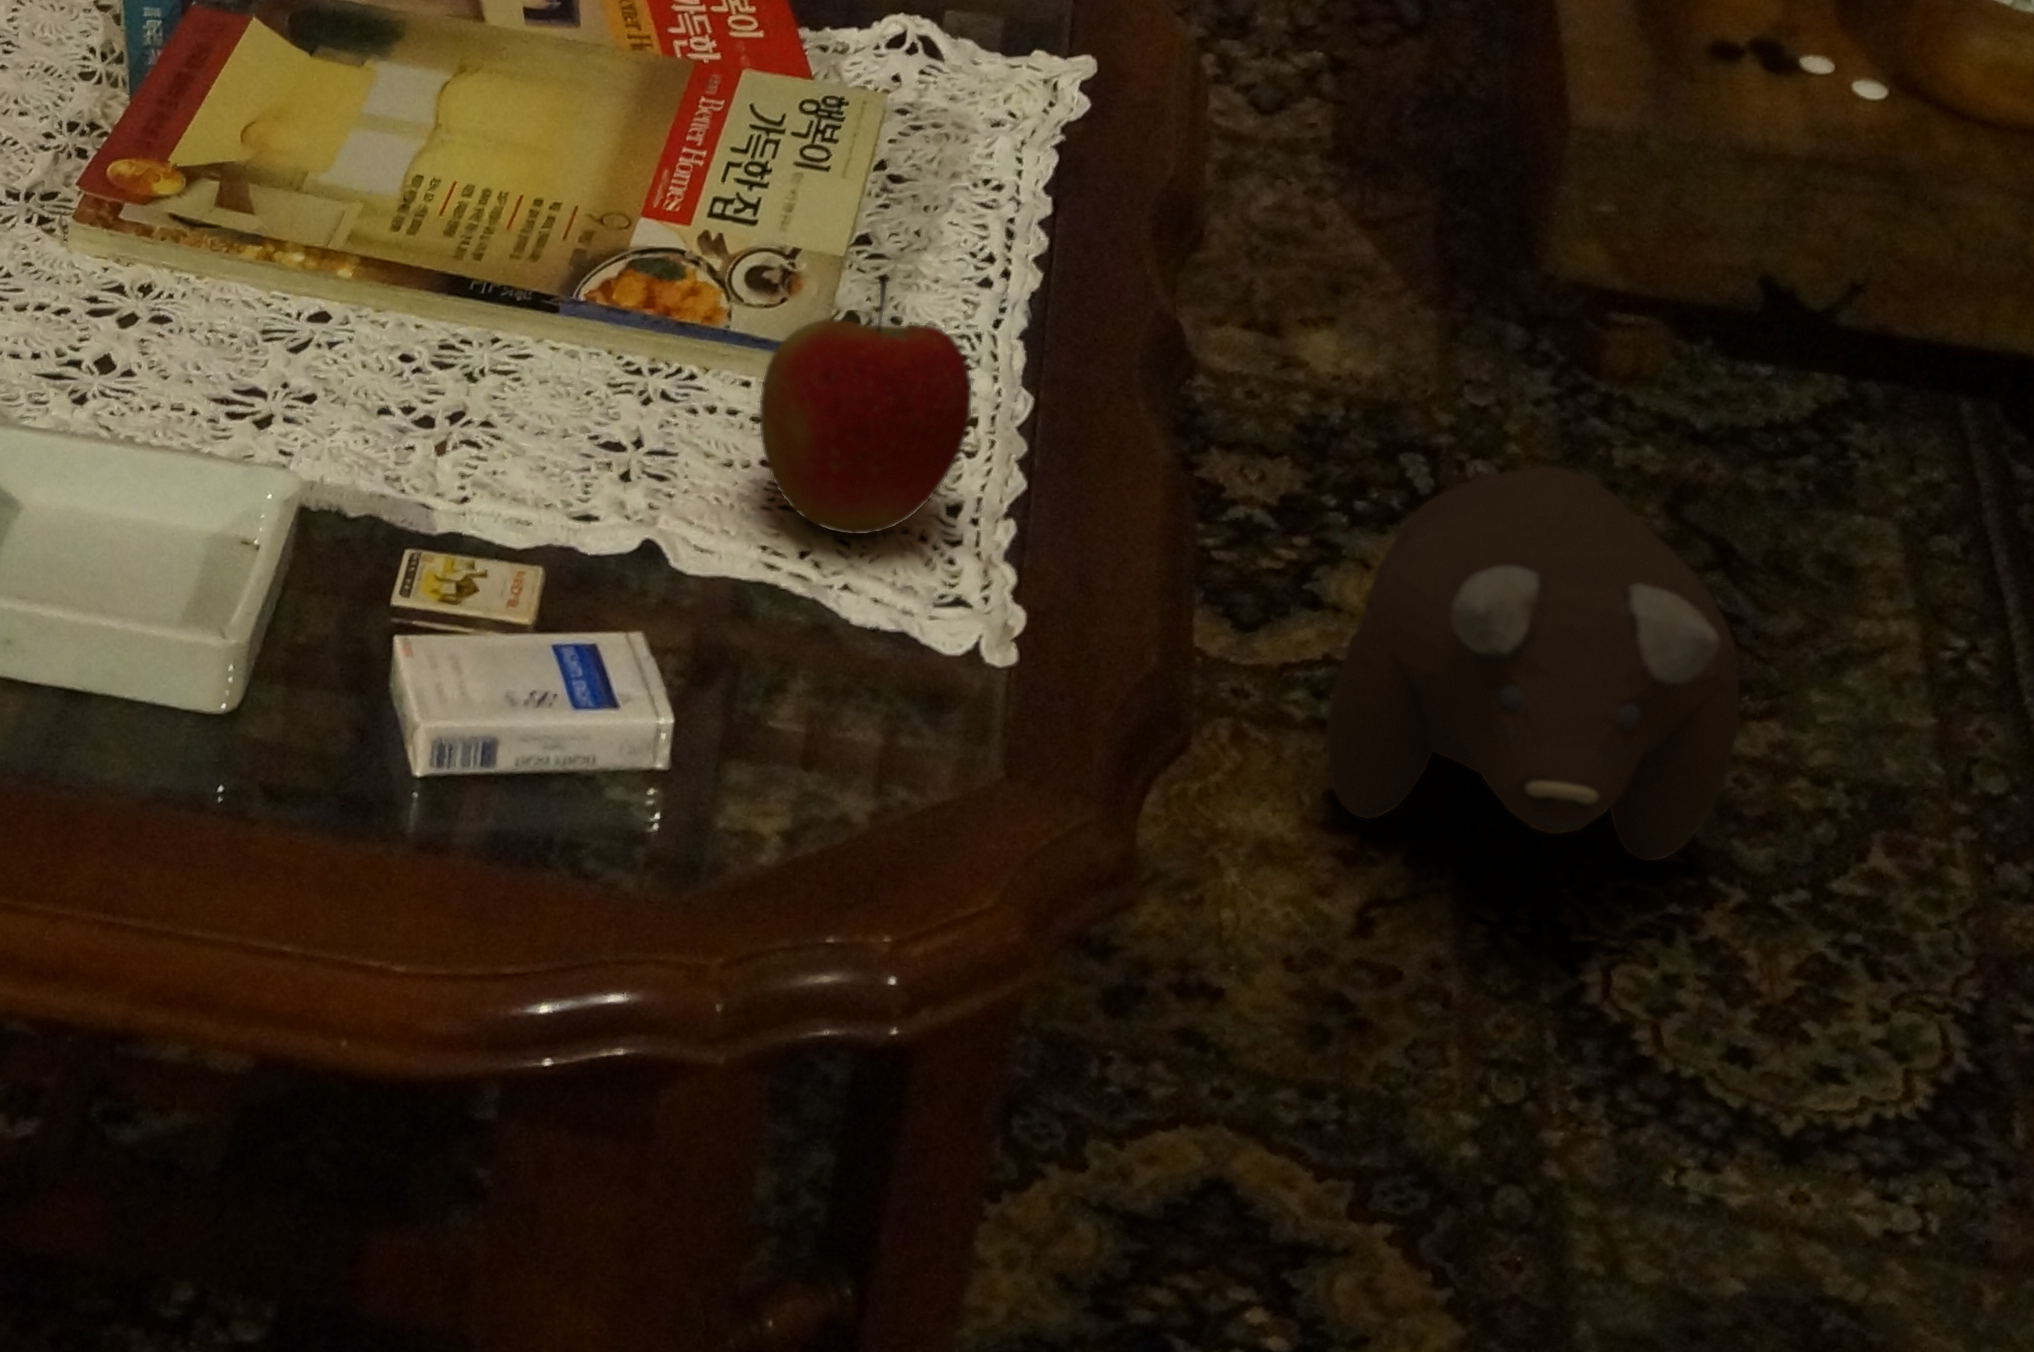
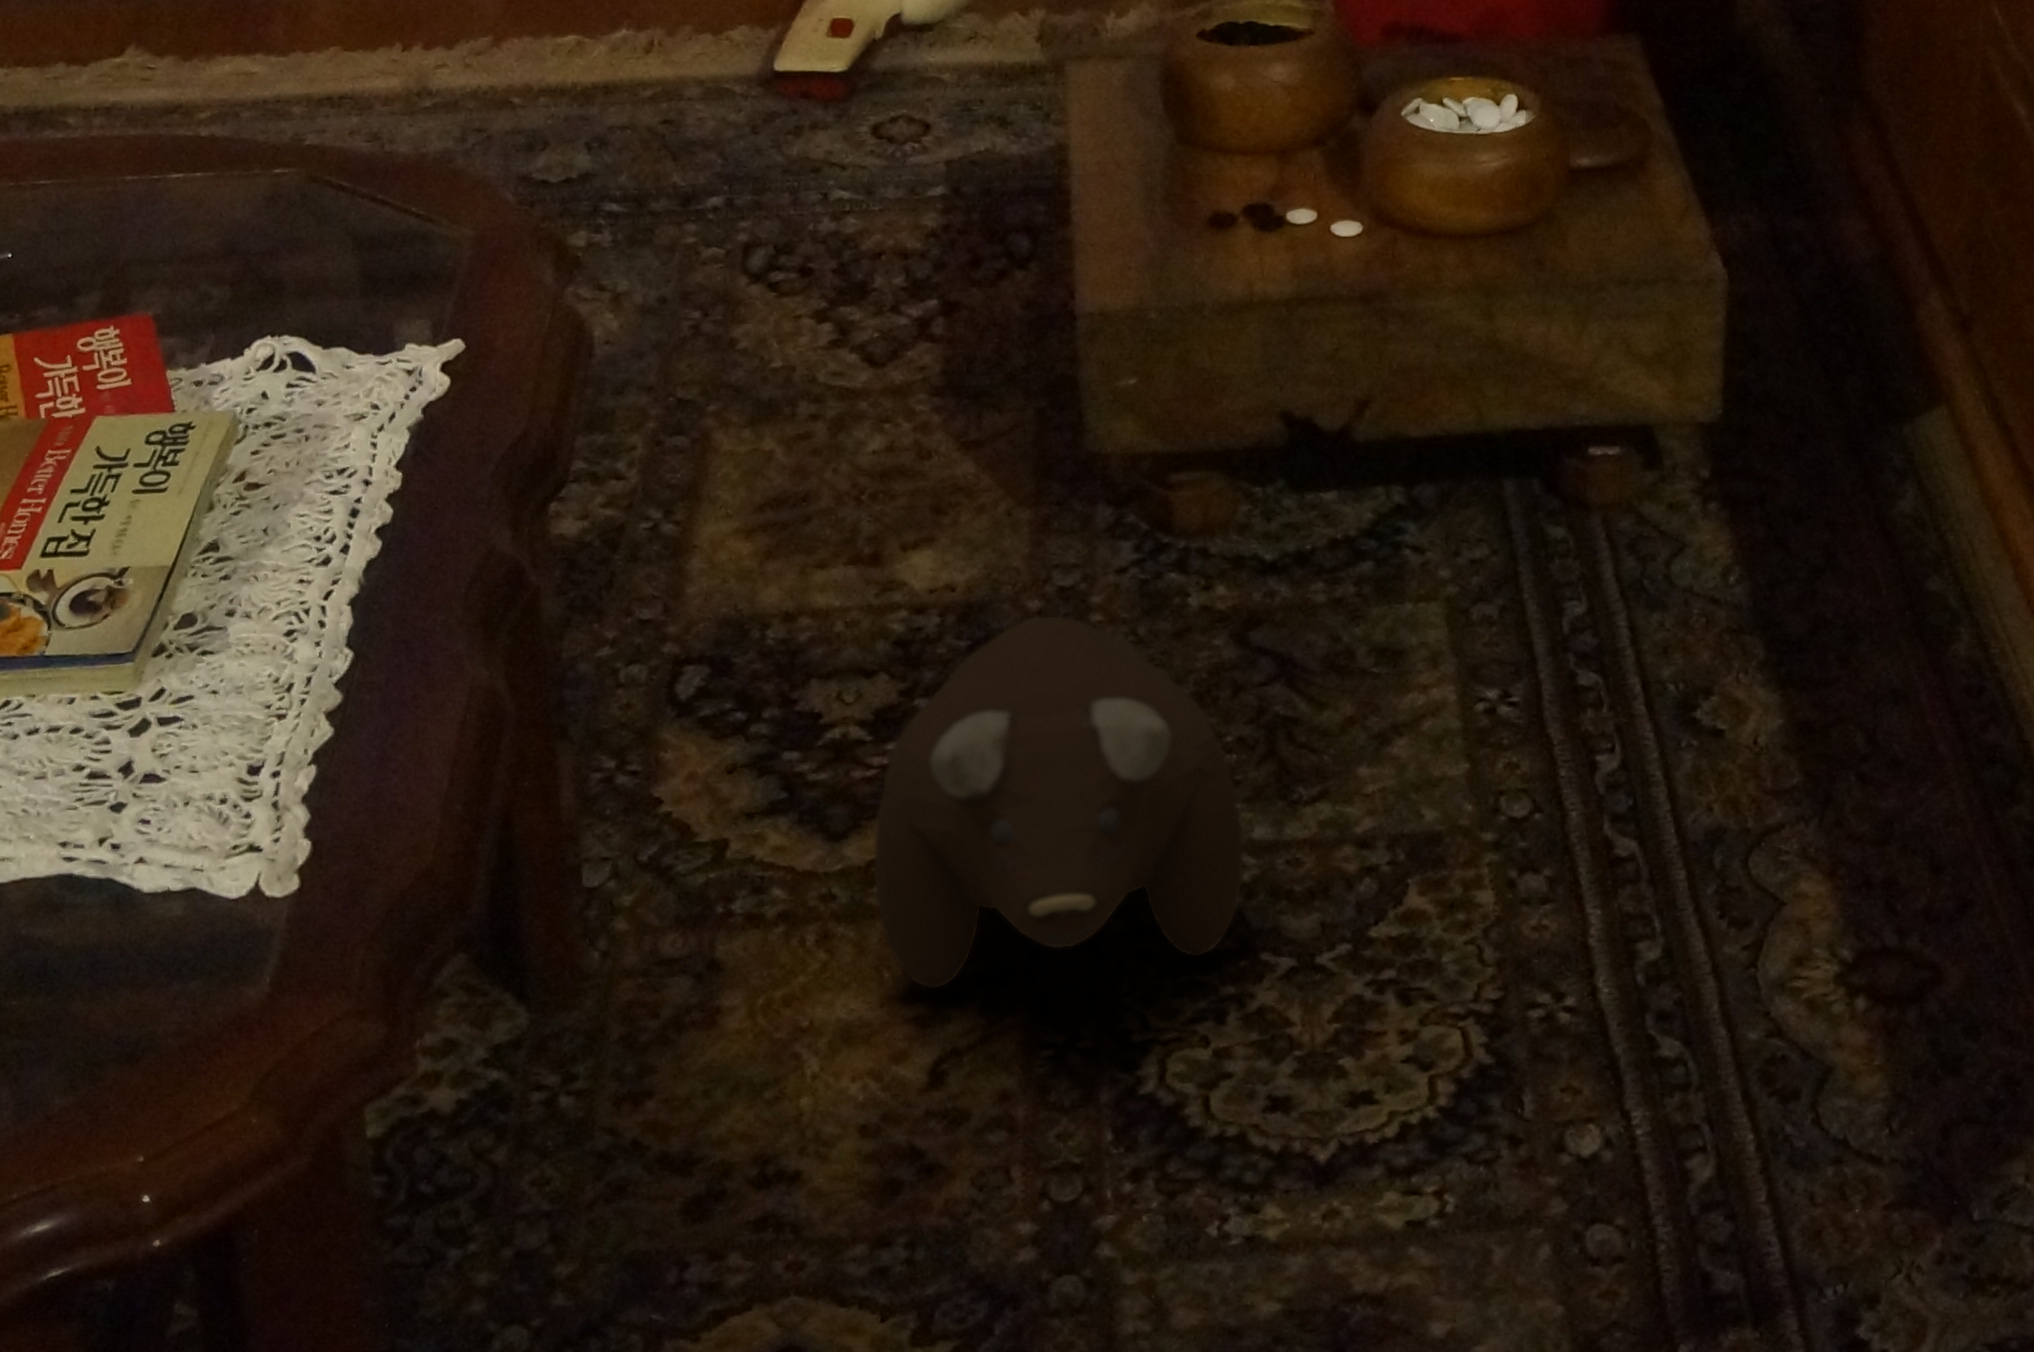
apple: present [760,275,971,534] -> none [38,561,247,809]

